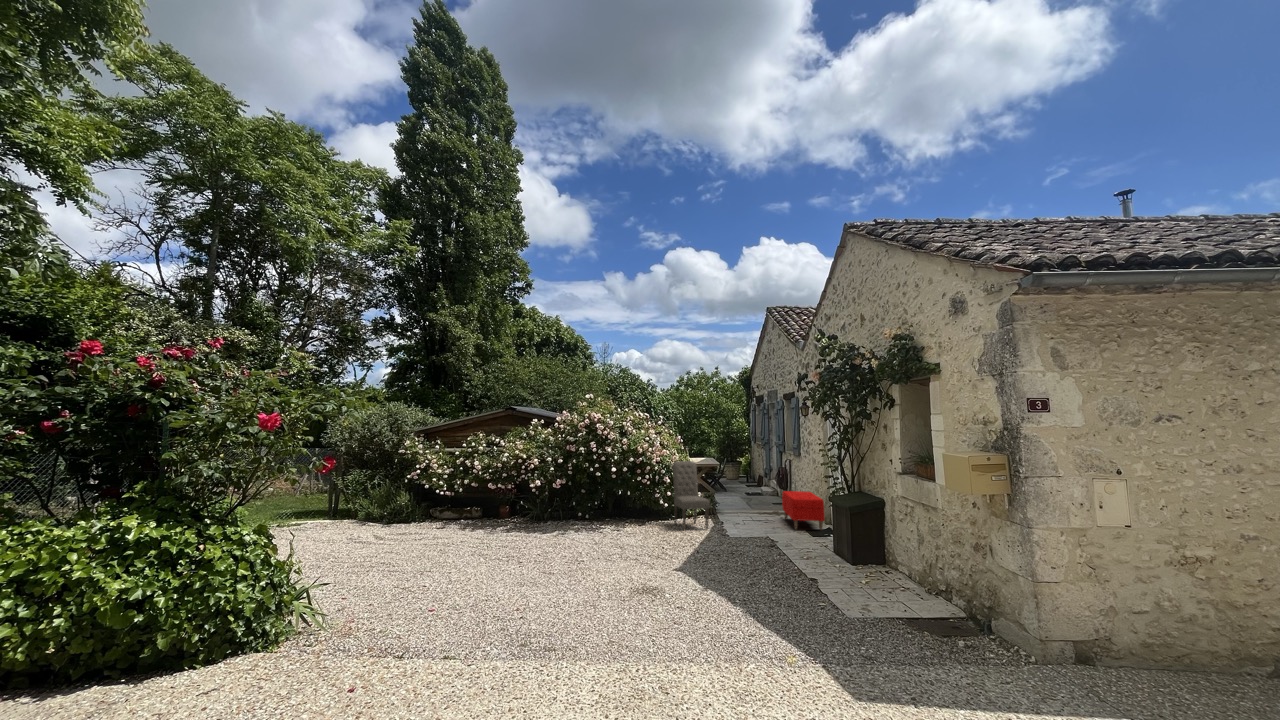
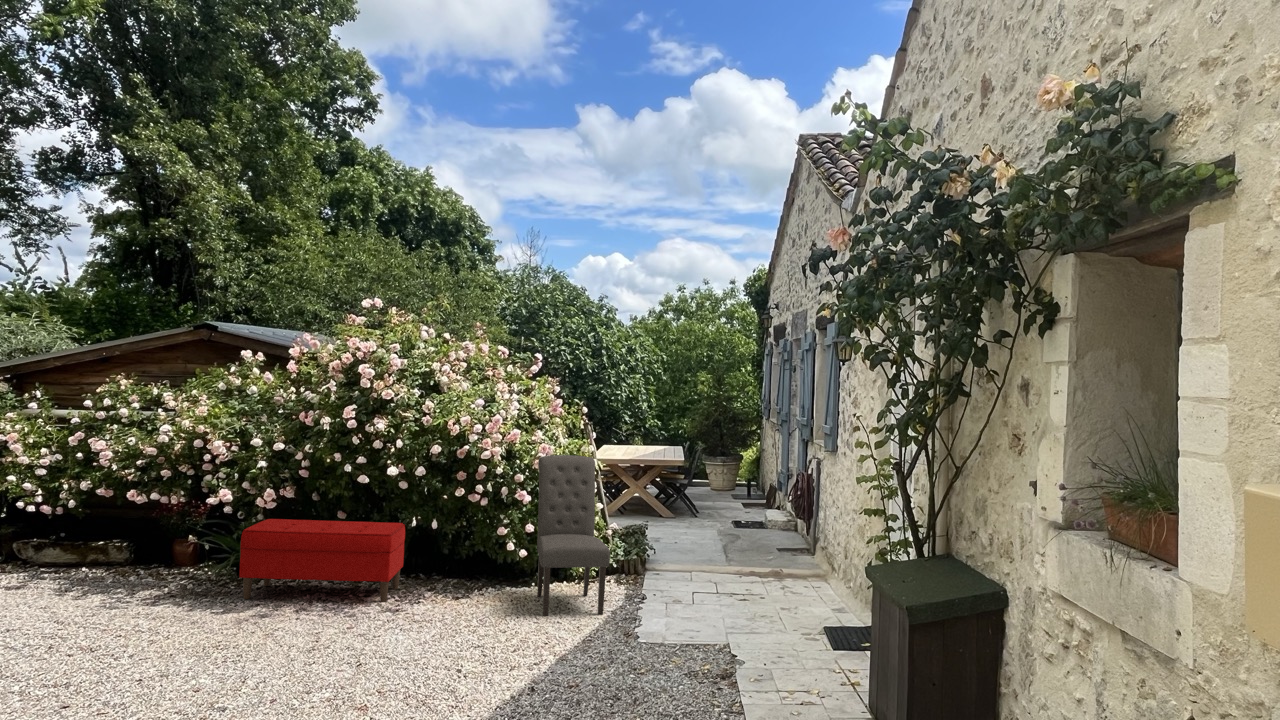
bench: present [782,491,825,530] -> present [239,519,405,602]

